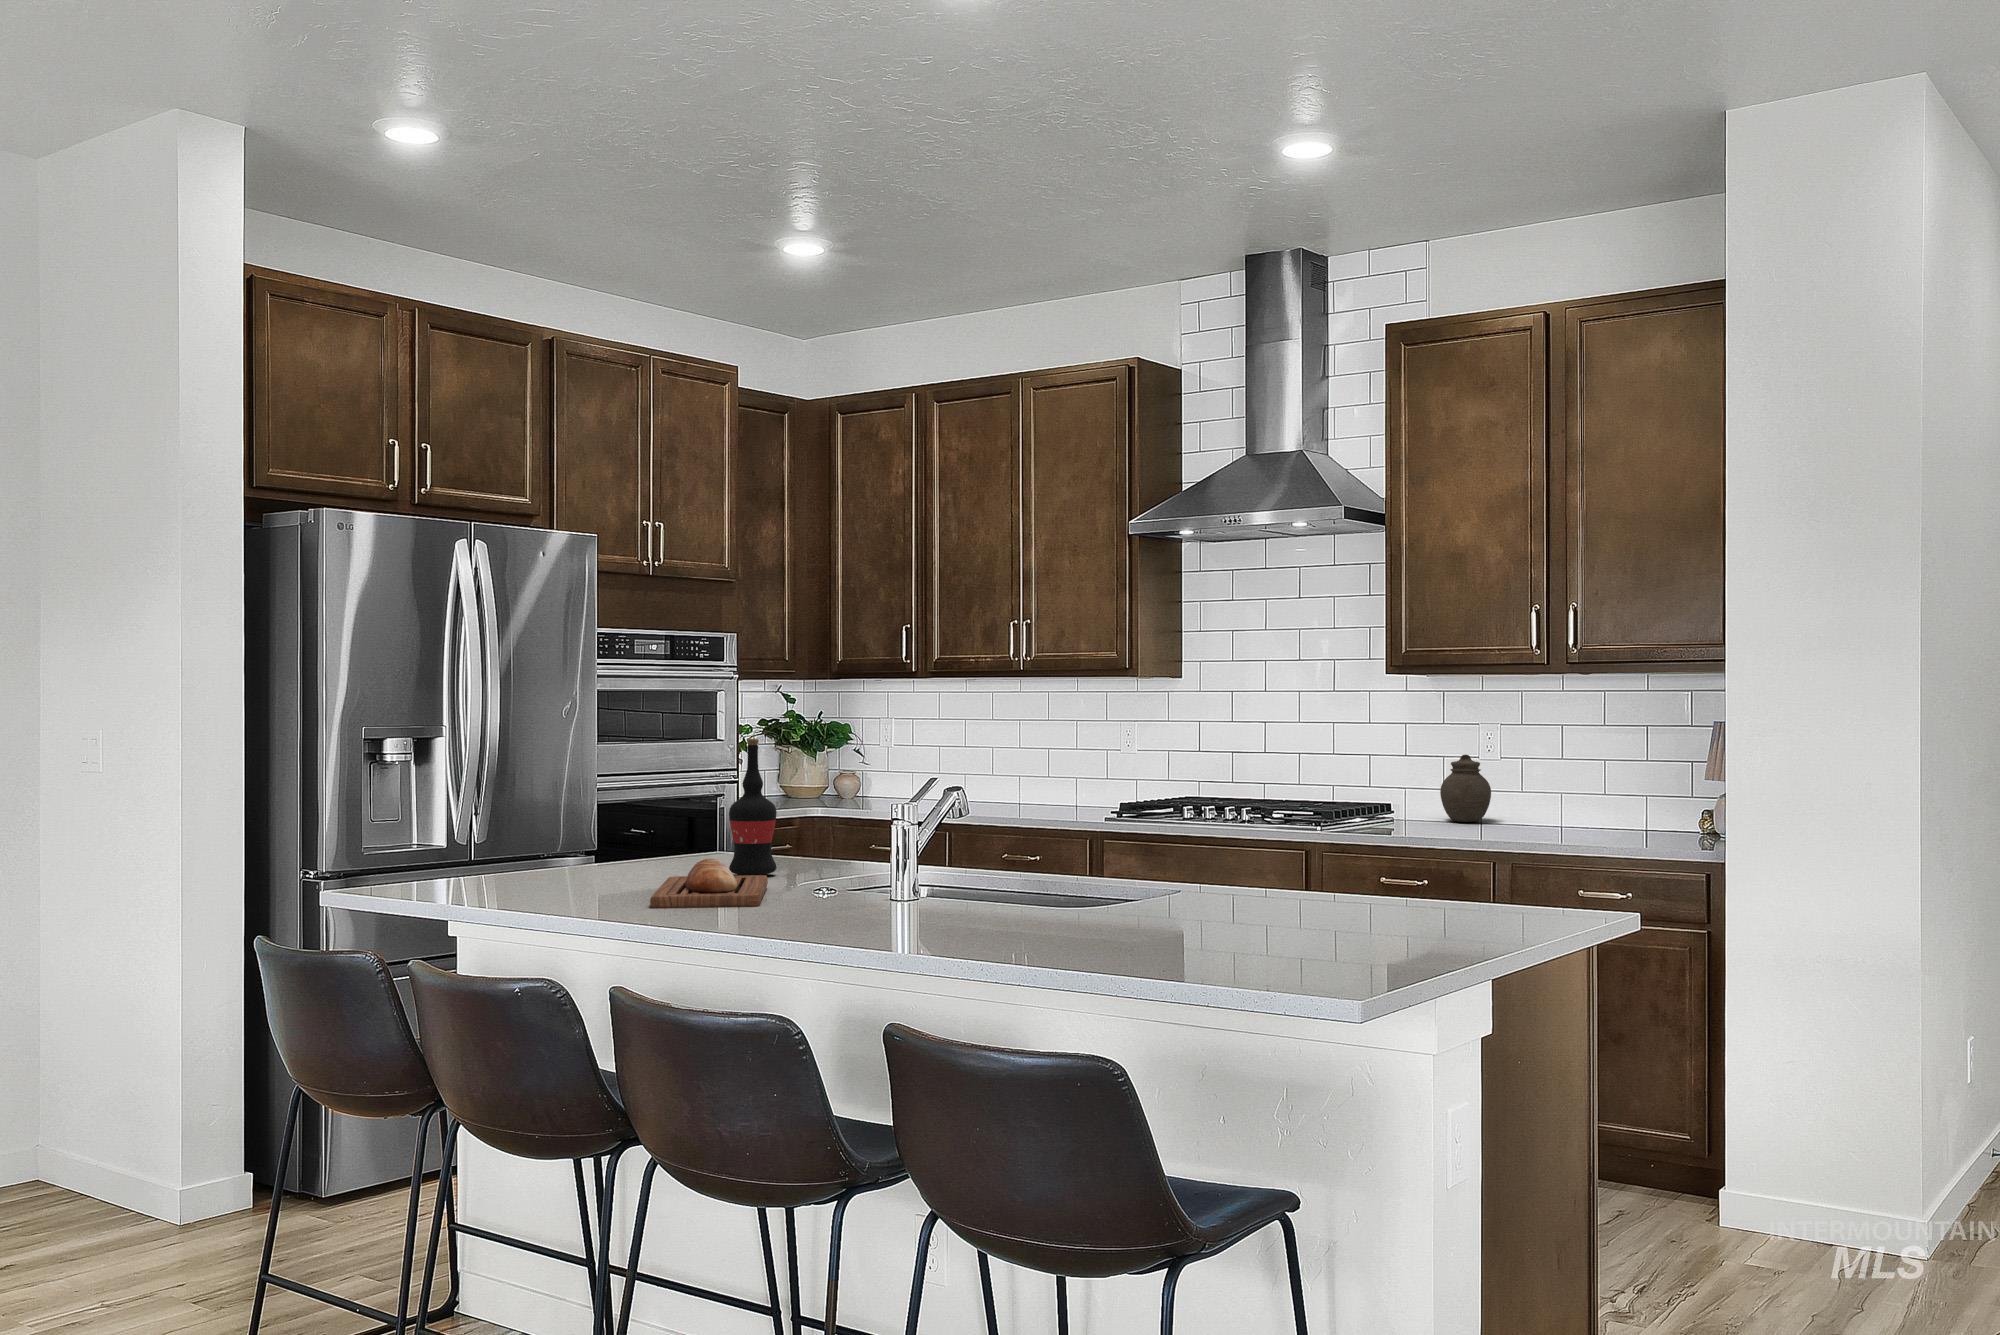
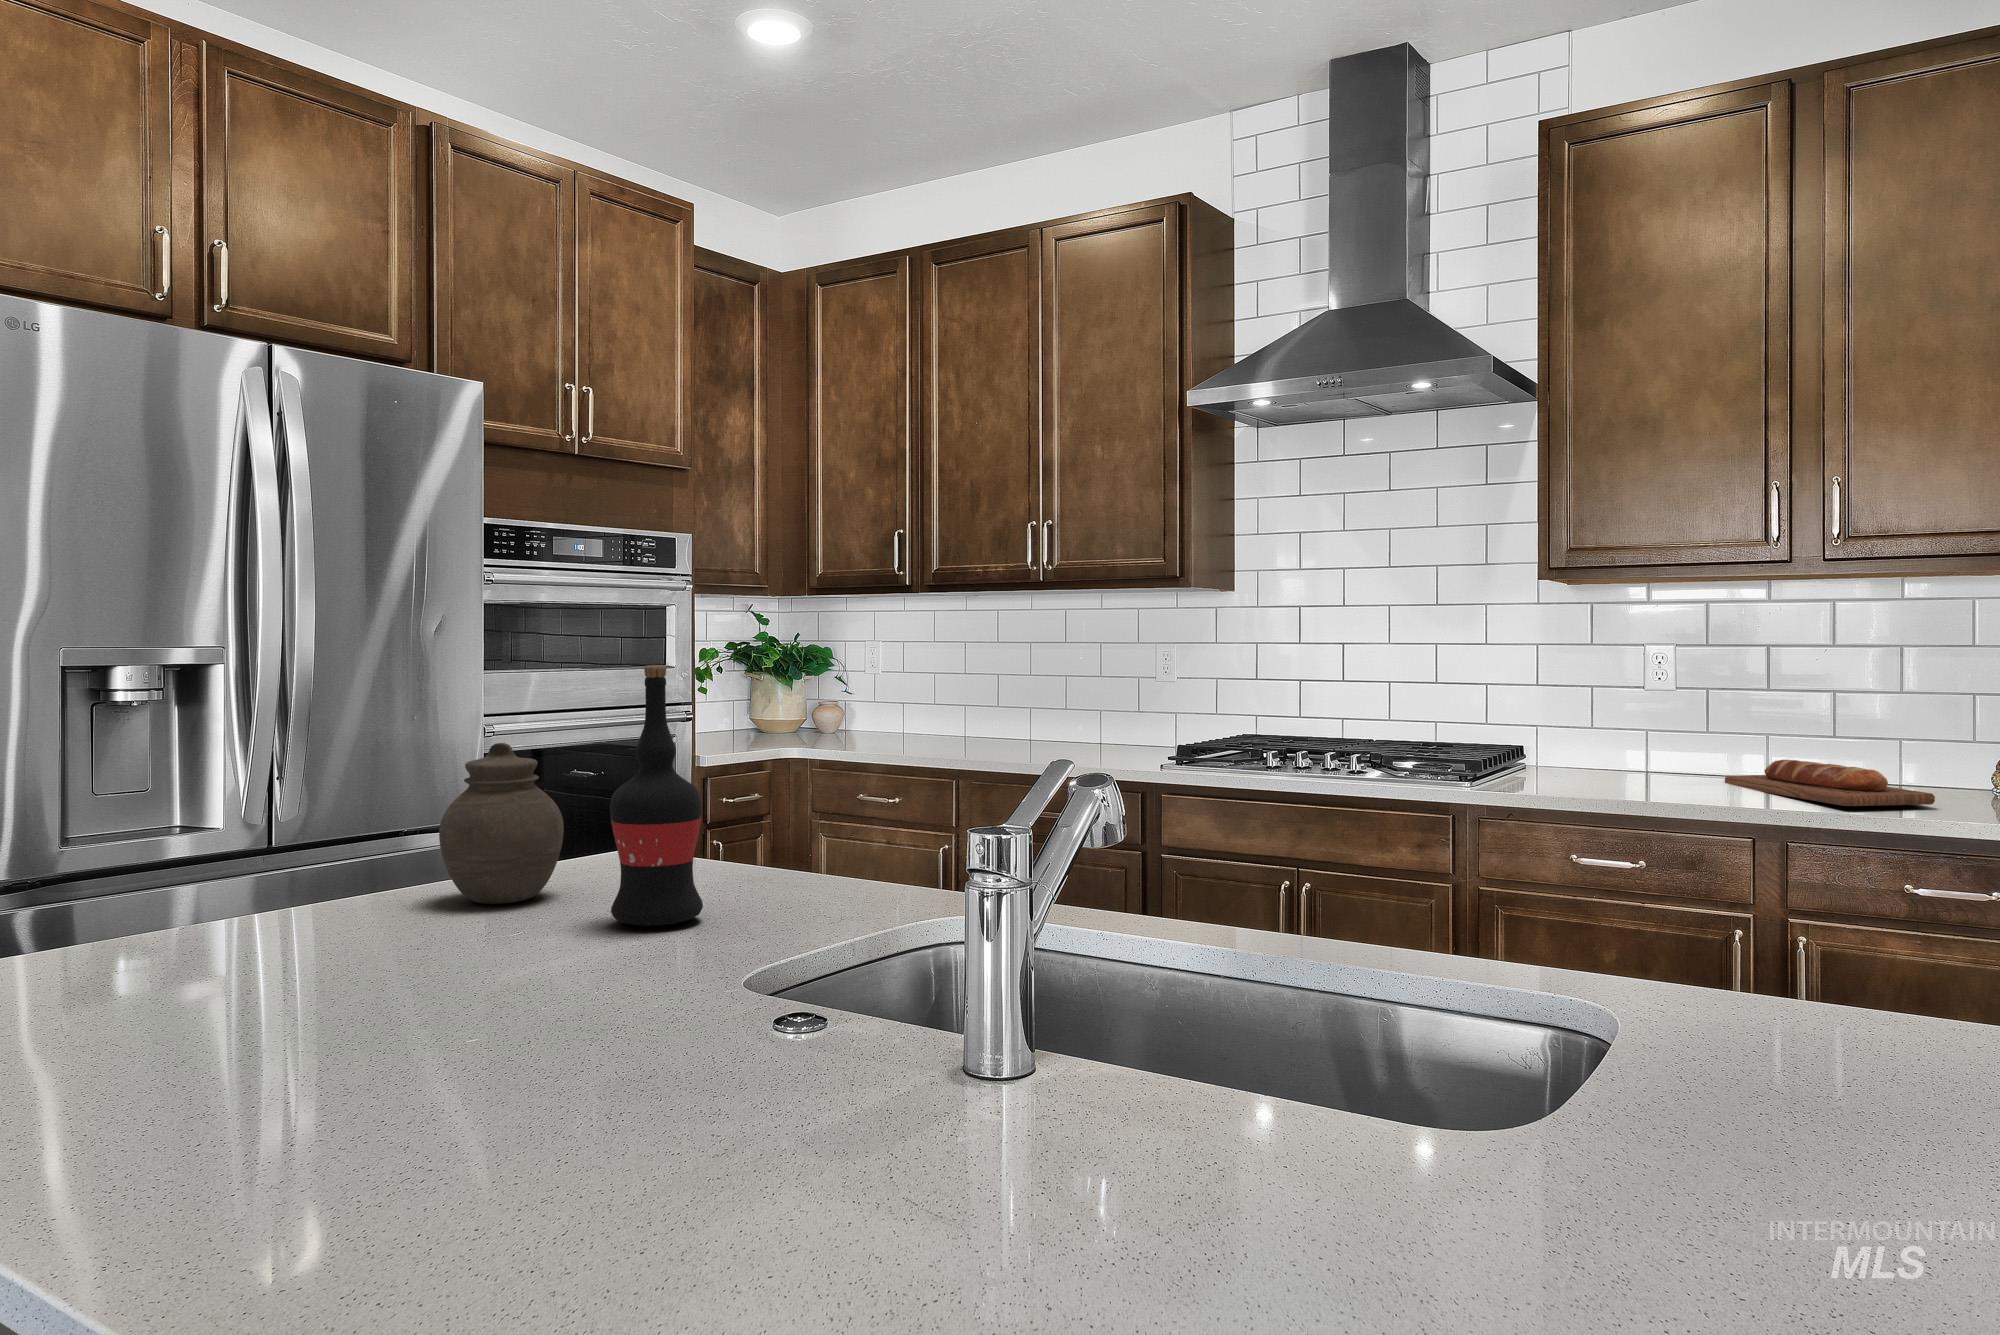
jar: present [1440,754,1491,822] -> present [439,743,564,904]
bread loaf: present [650,859,768,908] -> present [1725,760,1935,806]

